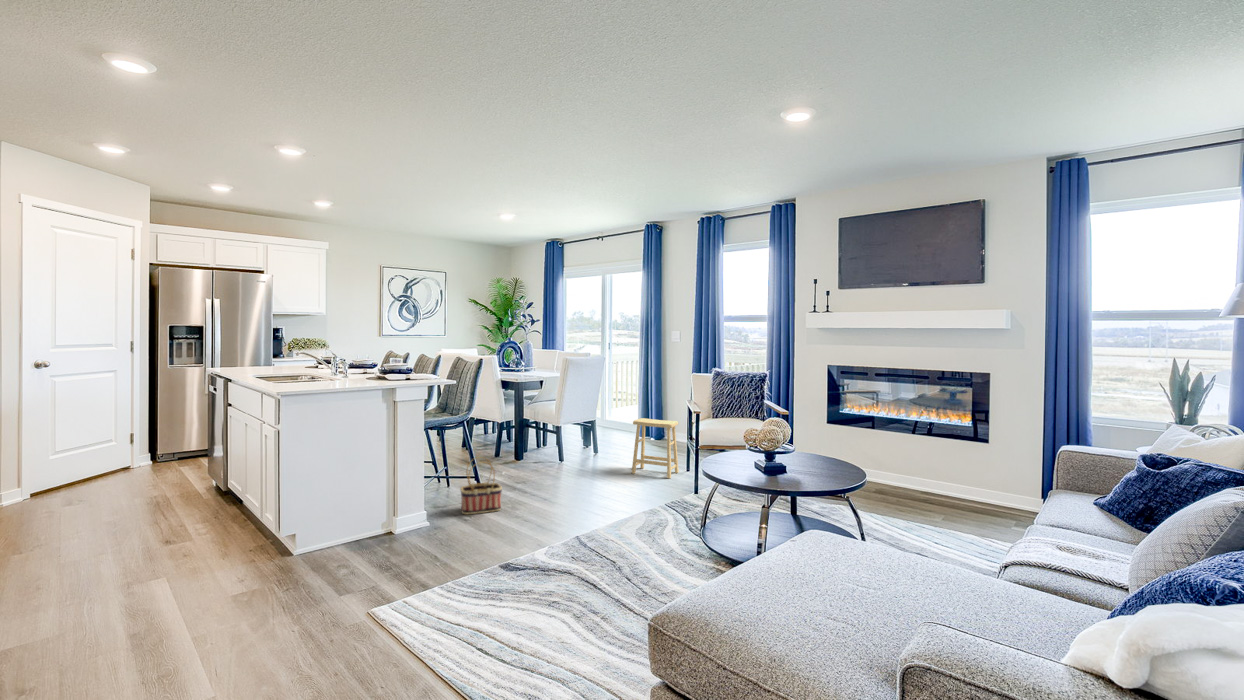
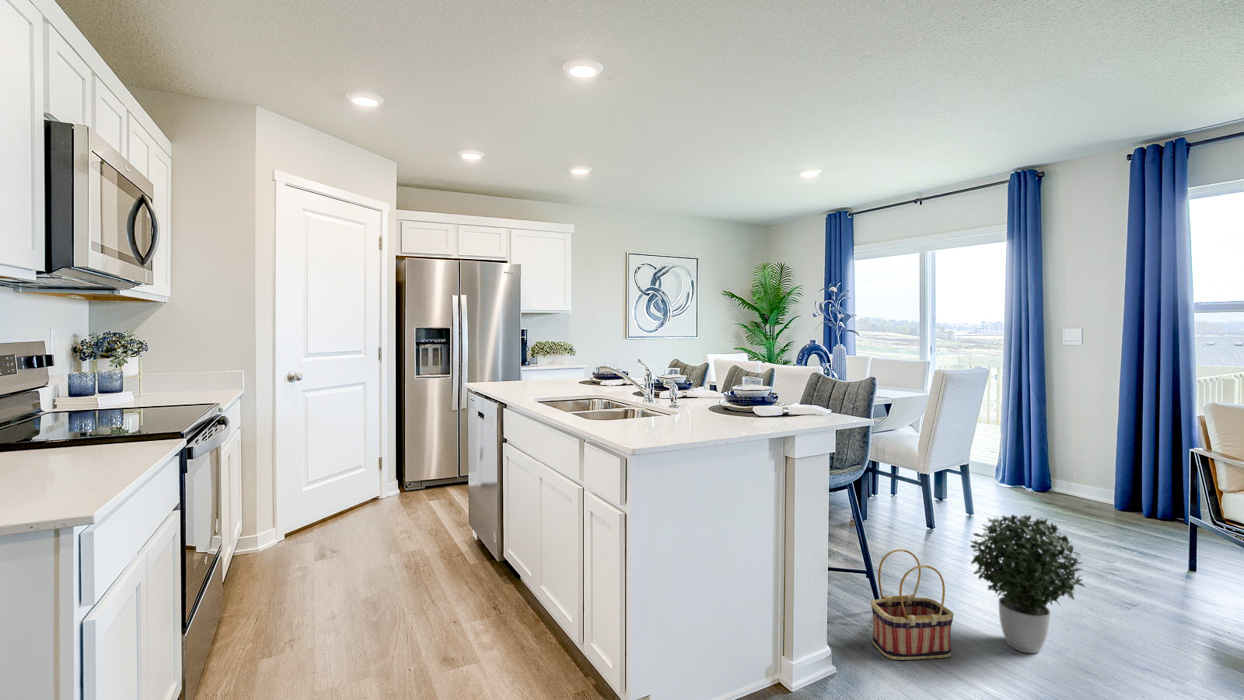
footstool: present [632,418,679,479] -> none [1113,477,1220,600]
potted plant: none [520,434,569,506] -> present [971,515,1085,653]

